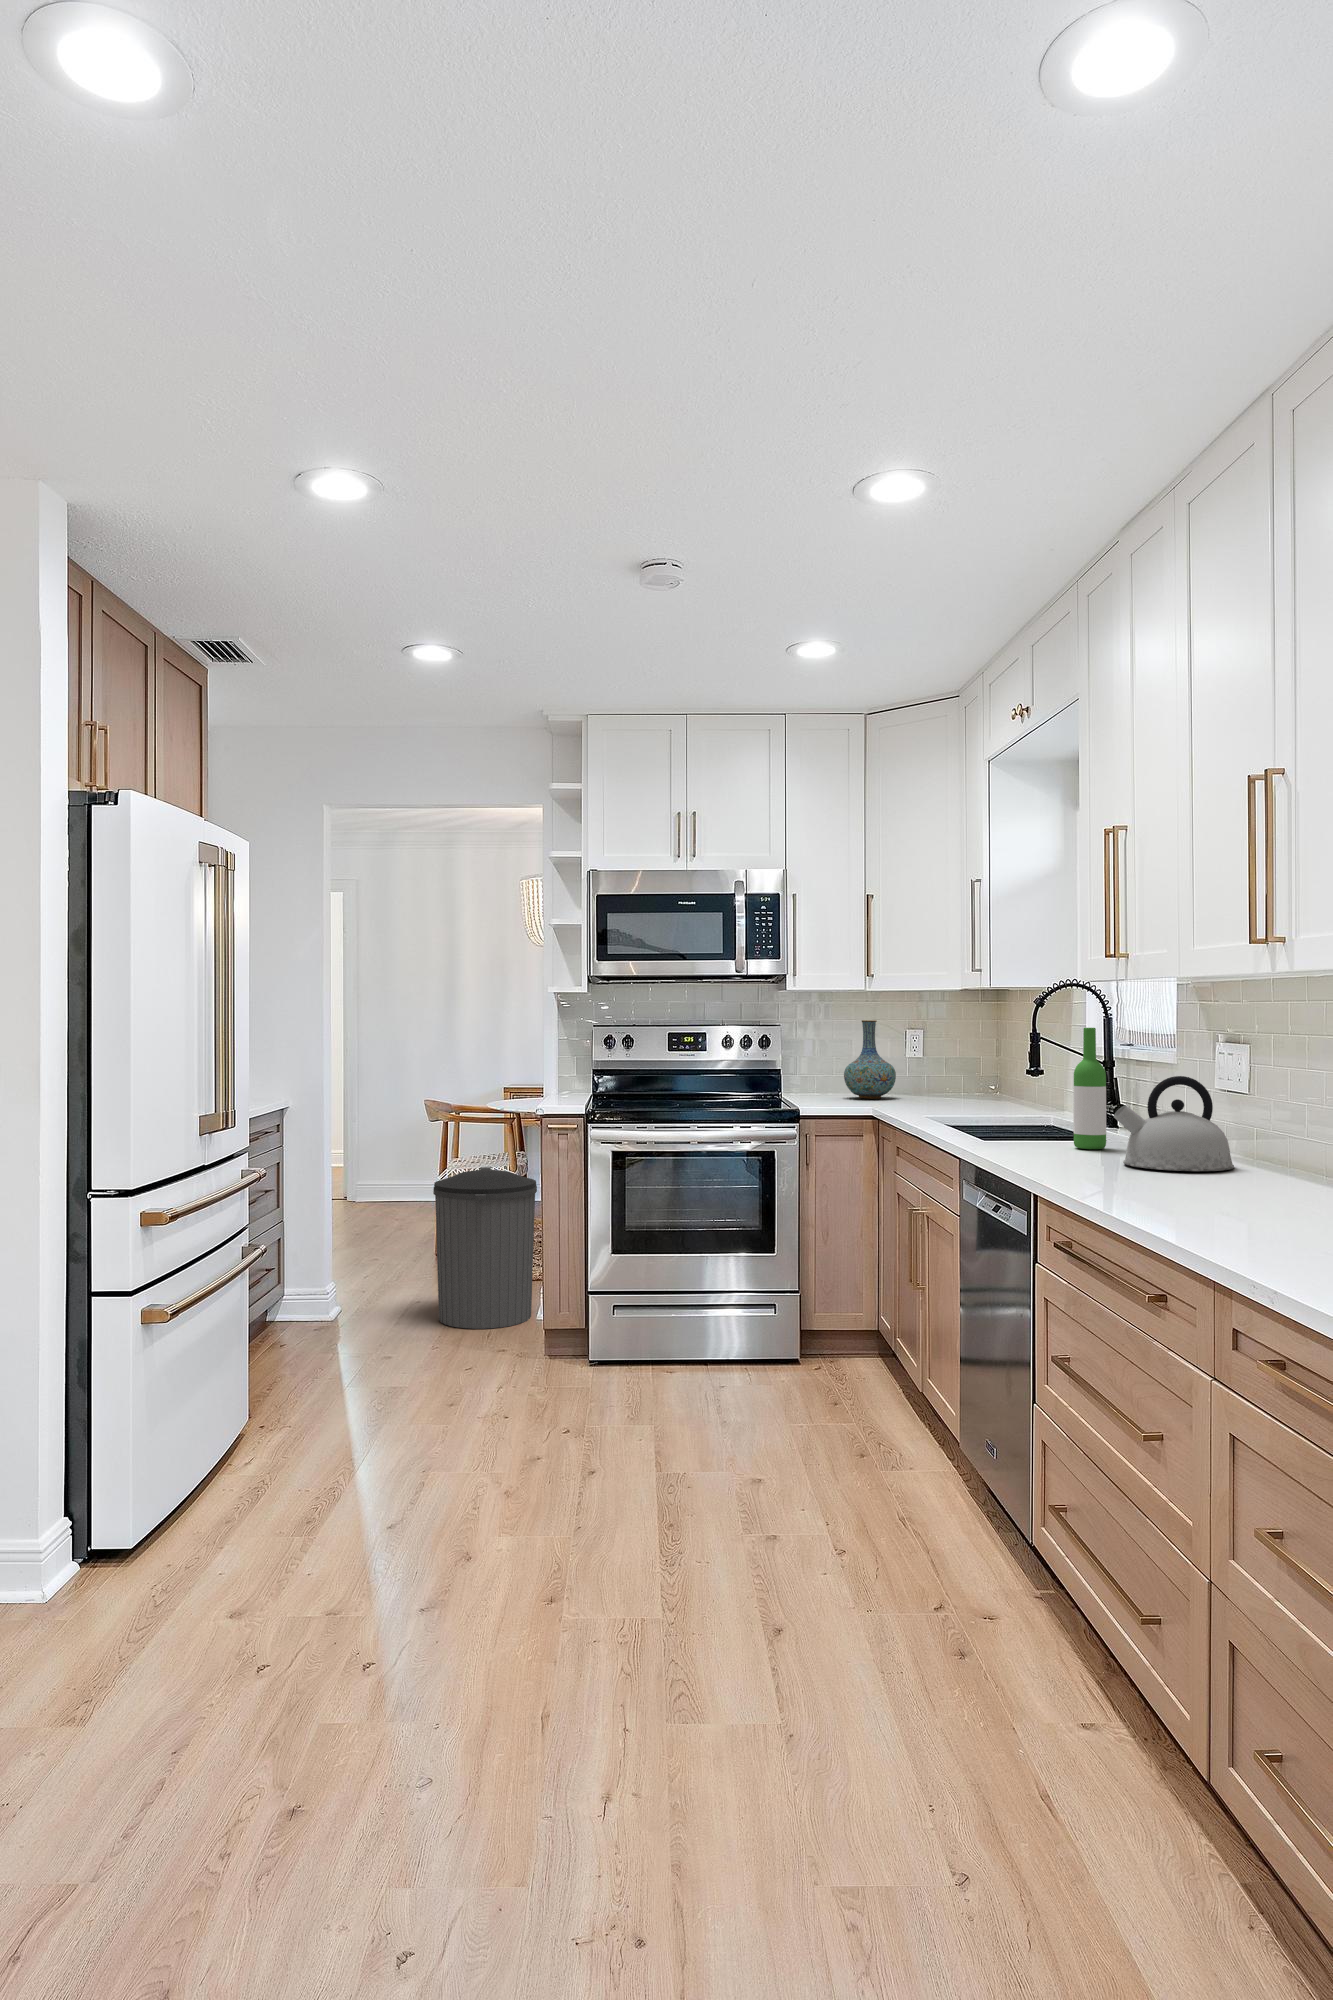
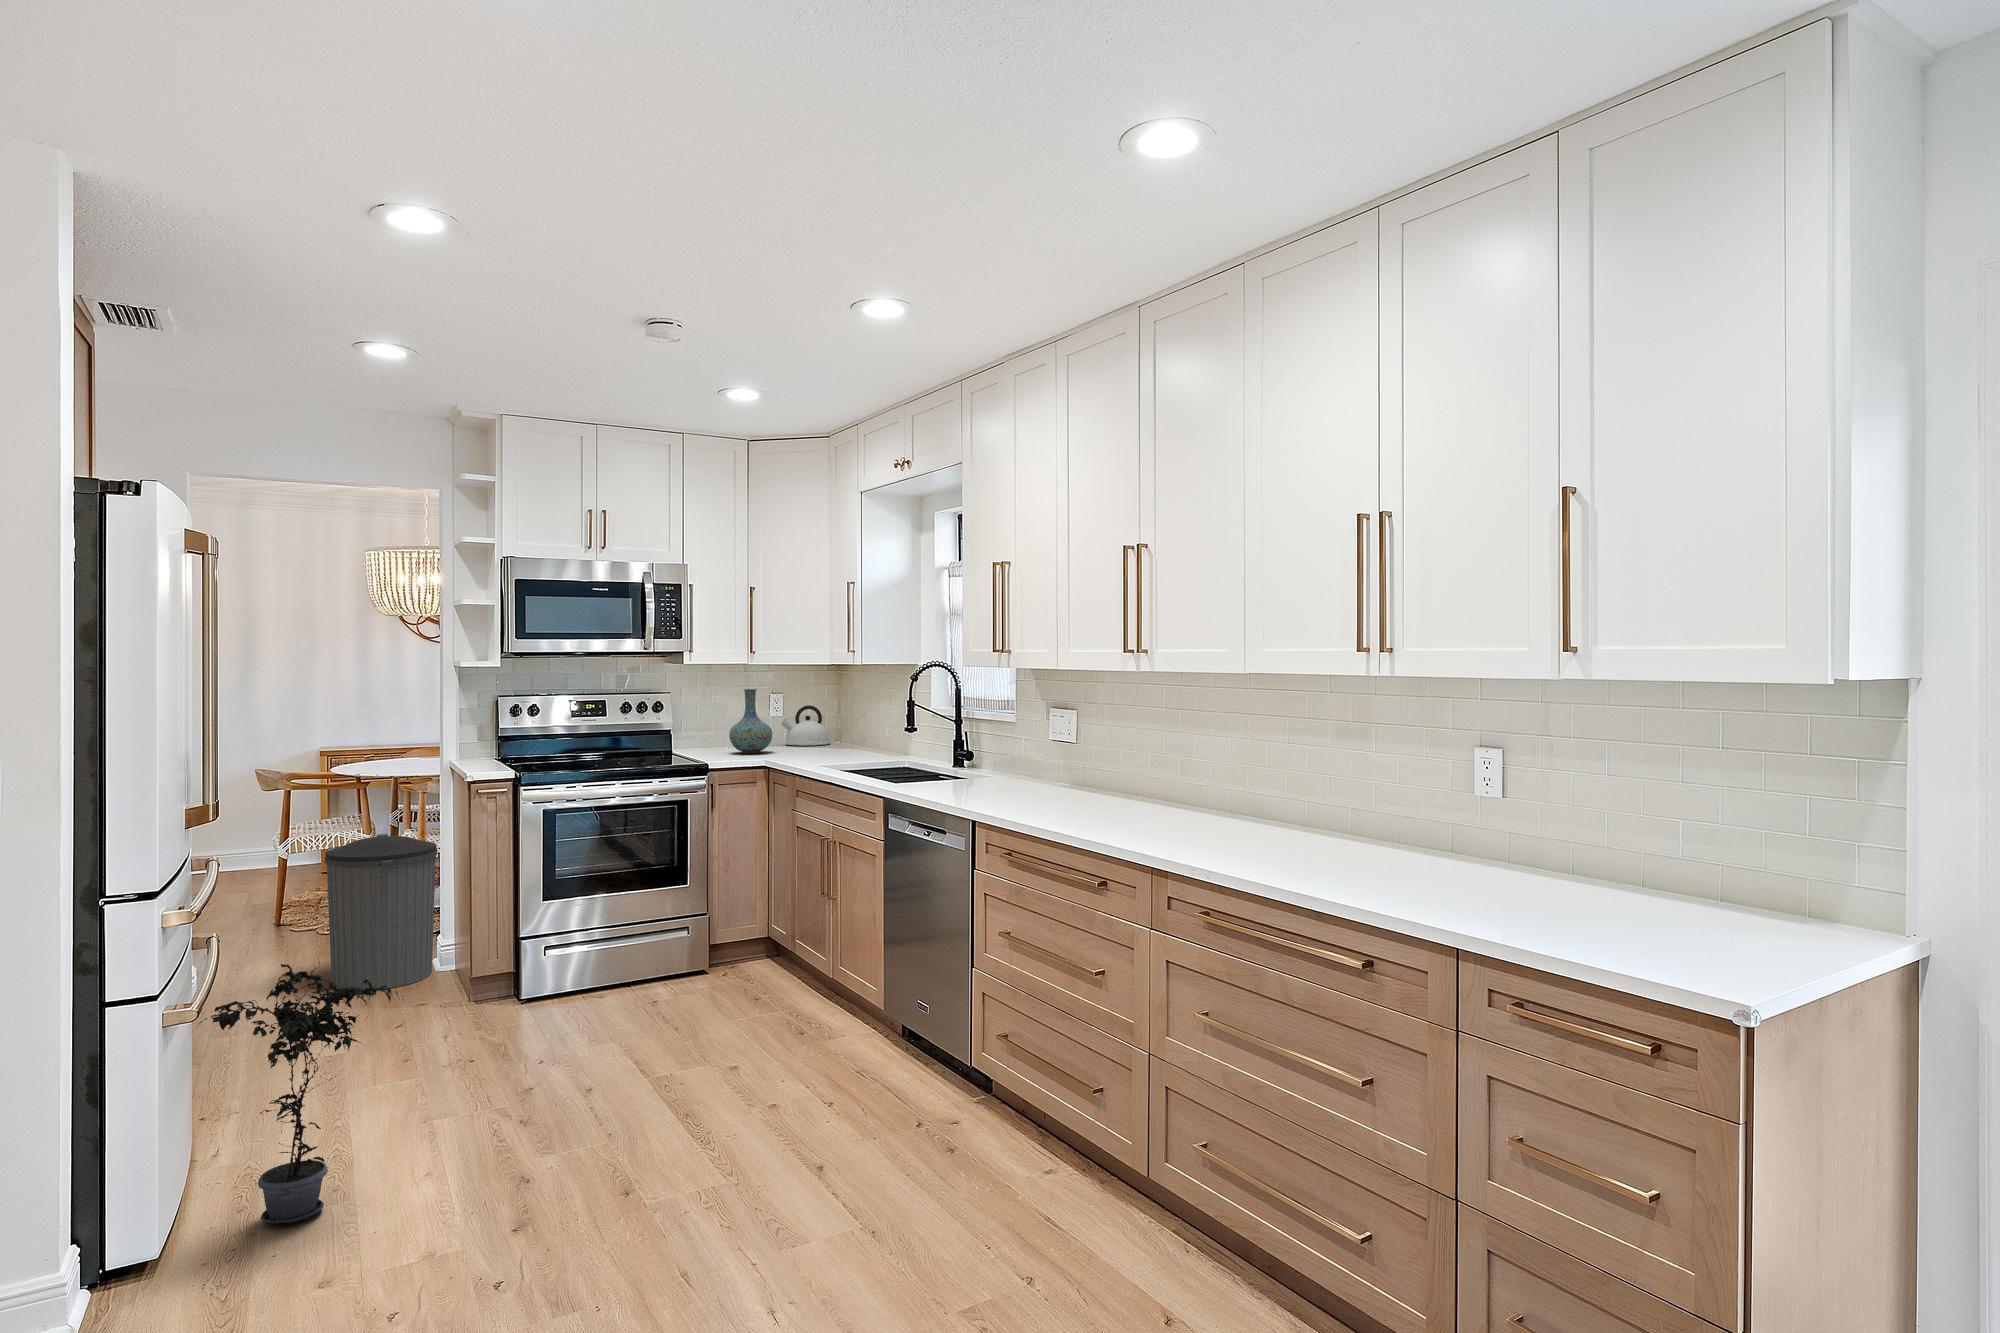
wine bottle: present [1073,1028,1106,1149] -> none [968,702,991,789]
kettle: present [1114,1076,1234,1171] -> present [781,705,830,745]
potted plant: none [173,1279,350,1551] -> present [199,964,392,1224]

